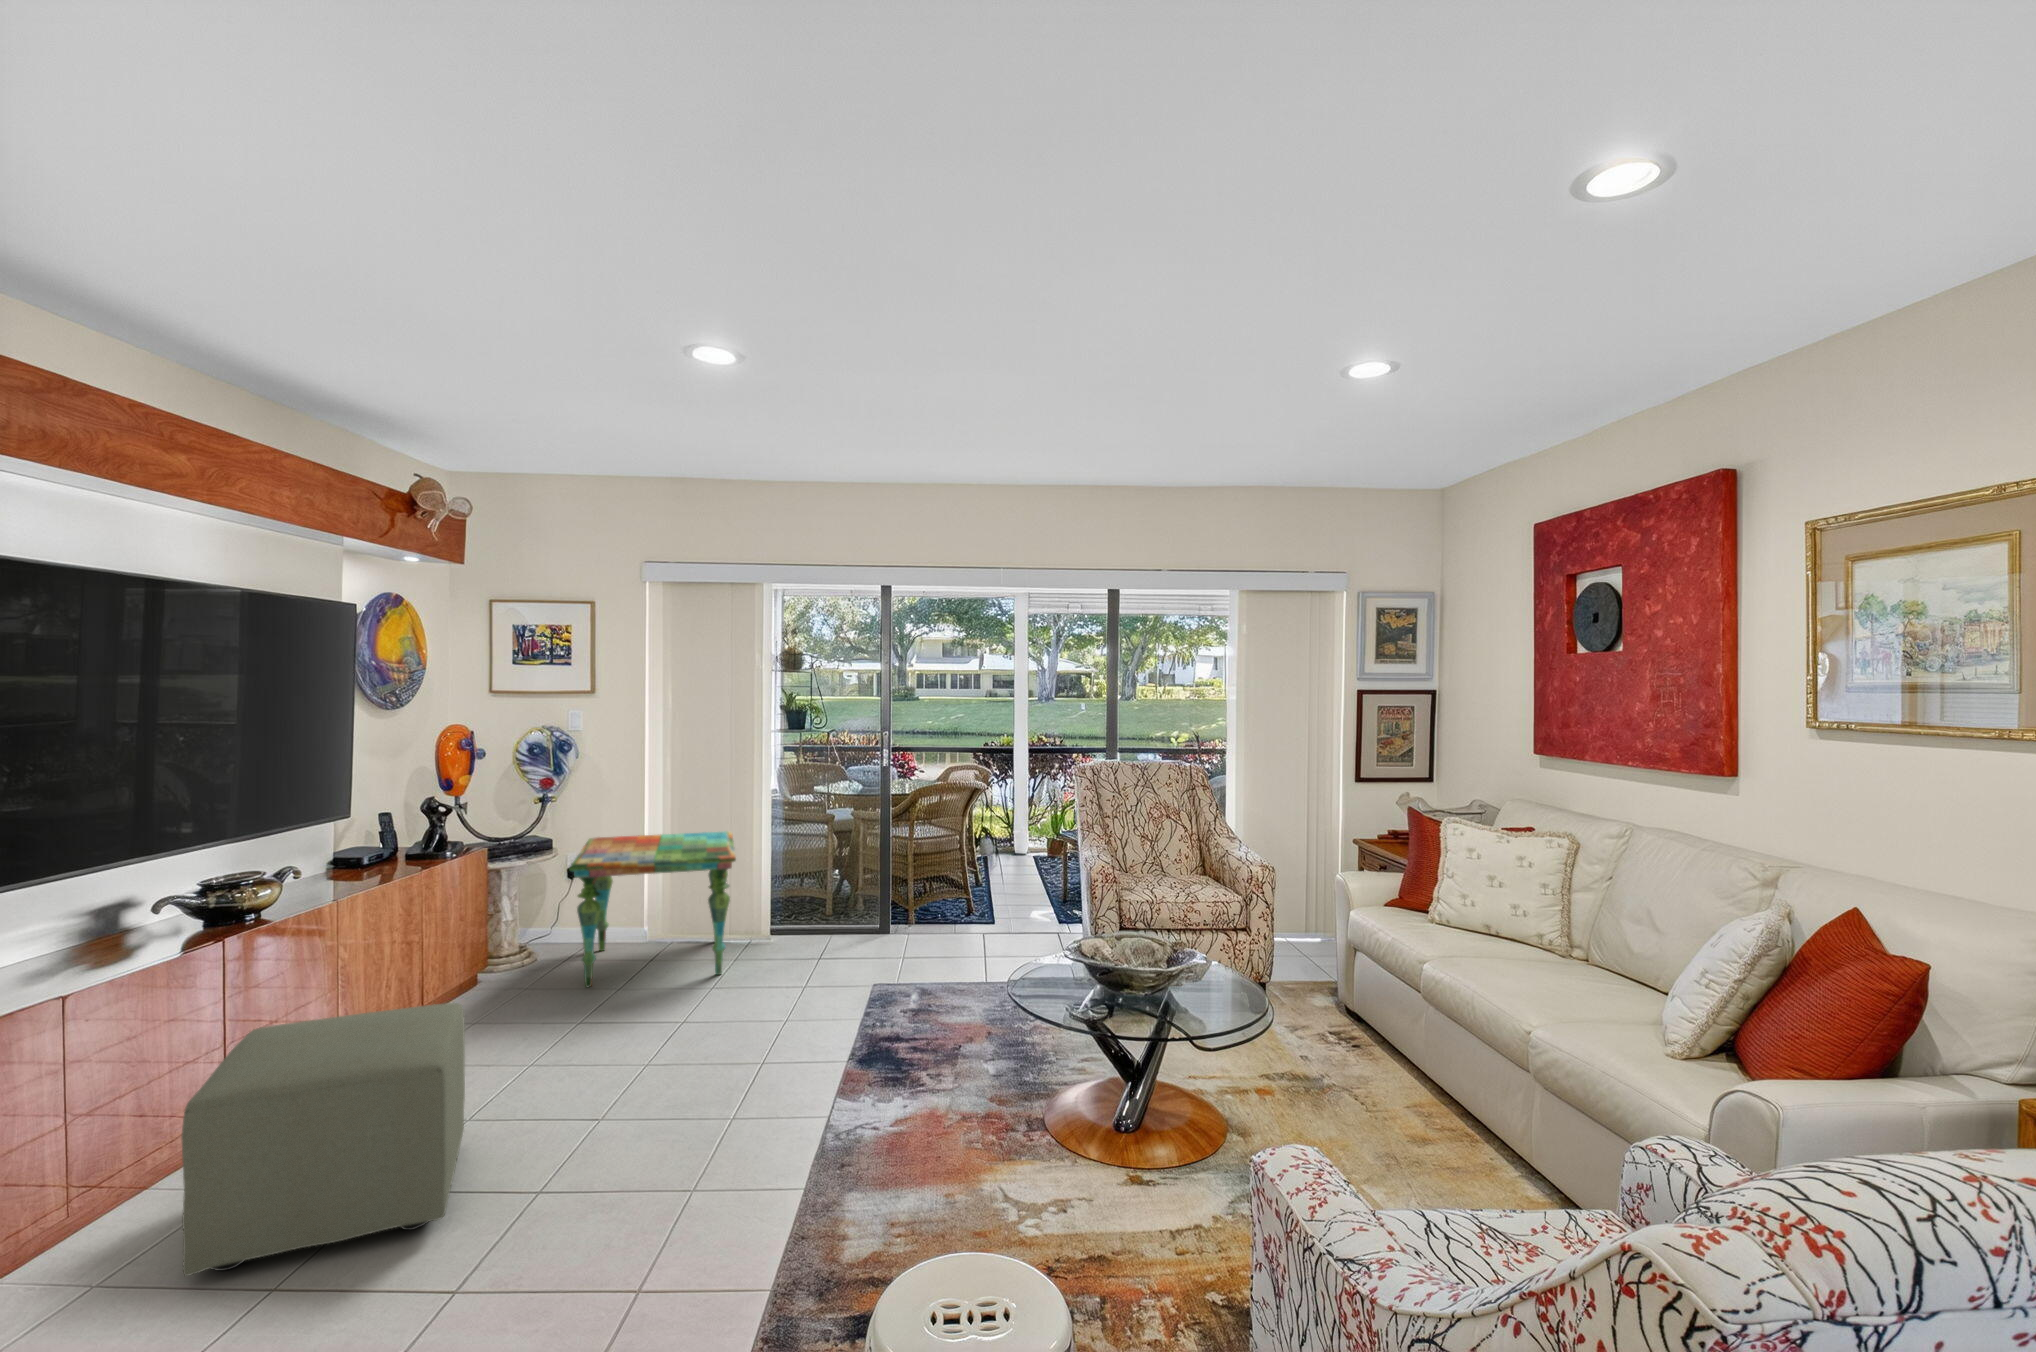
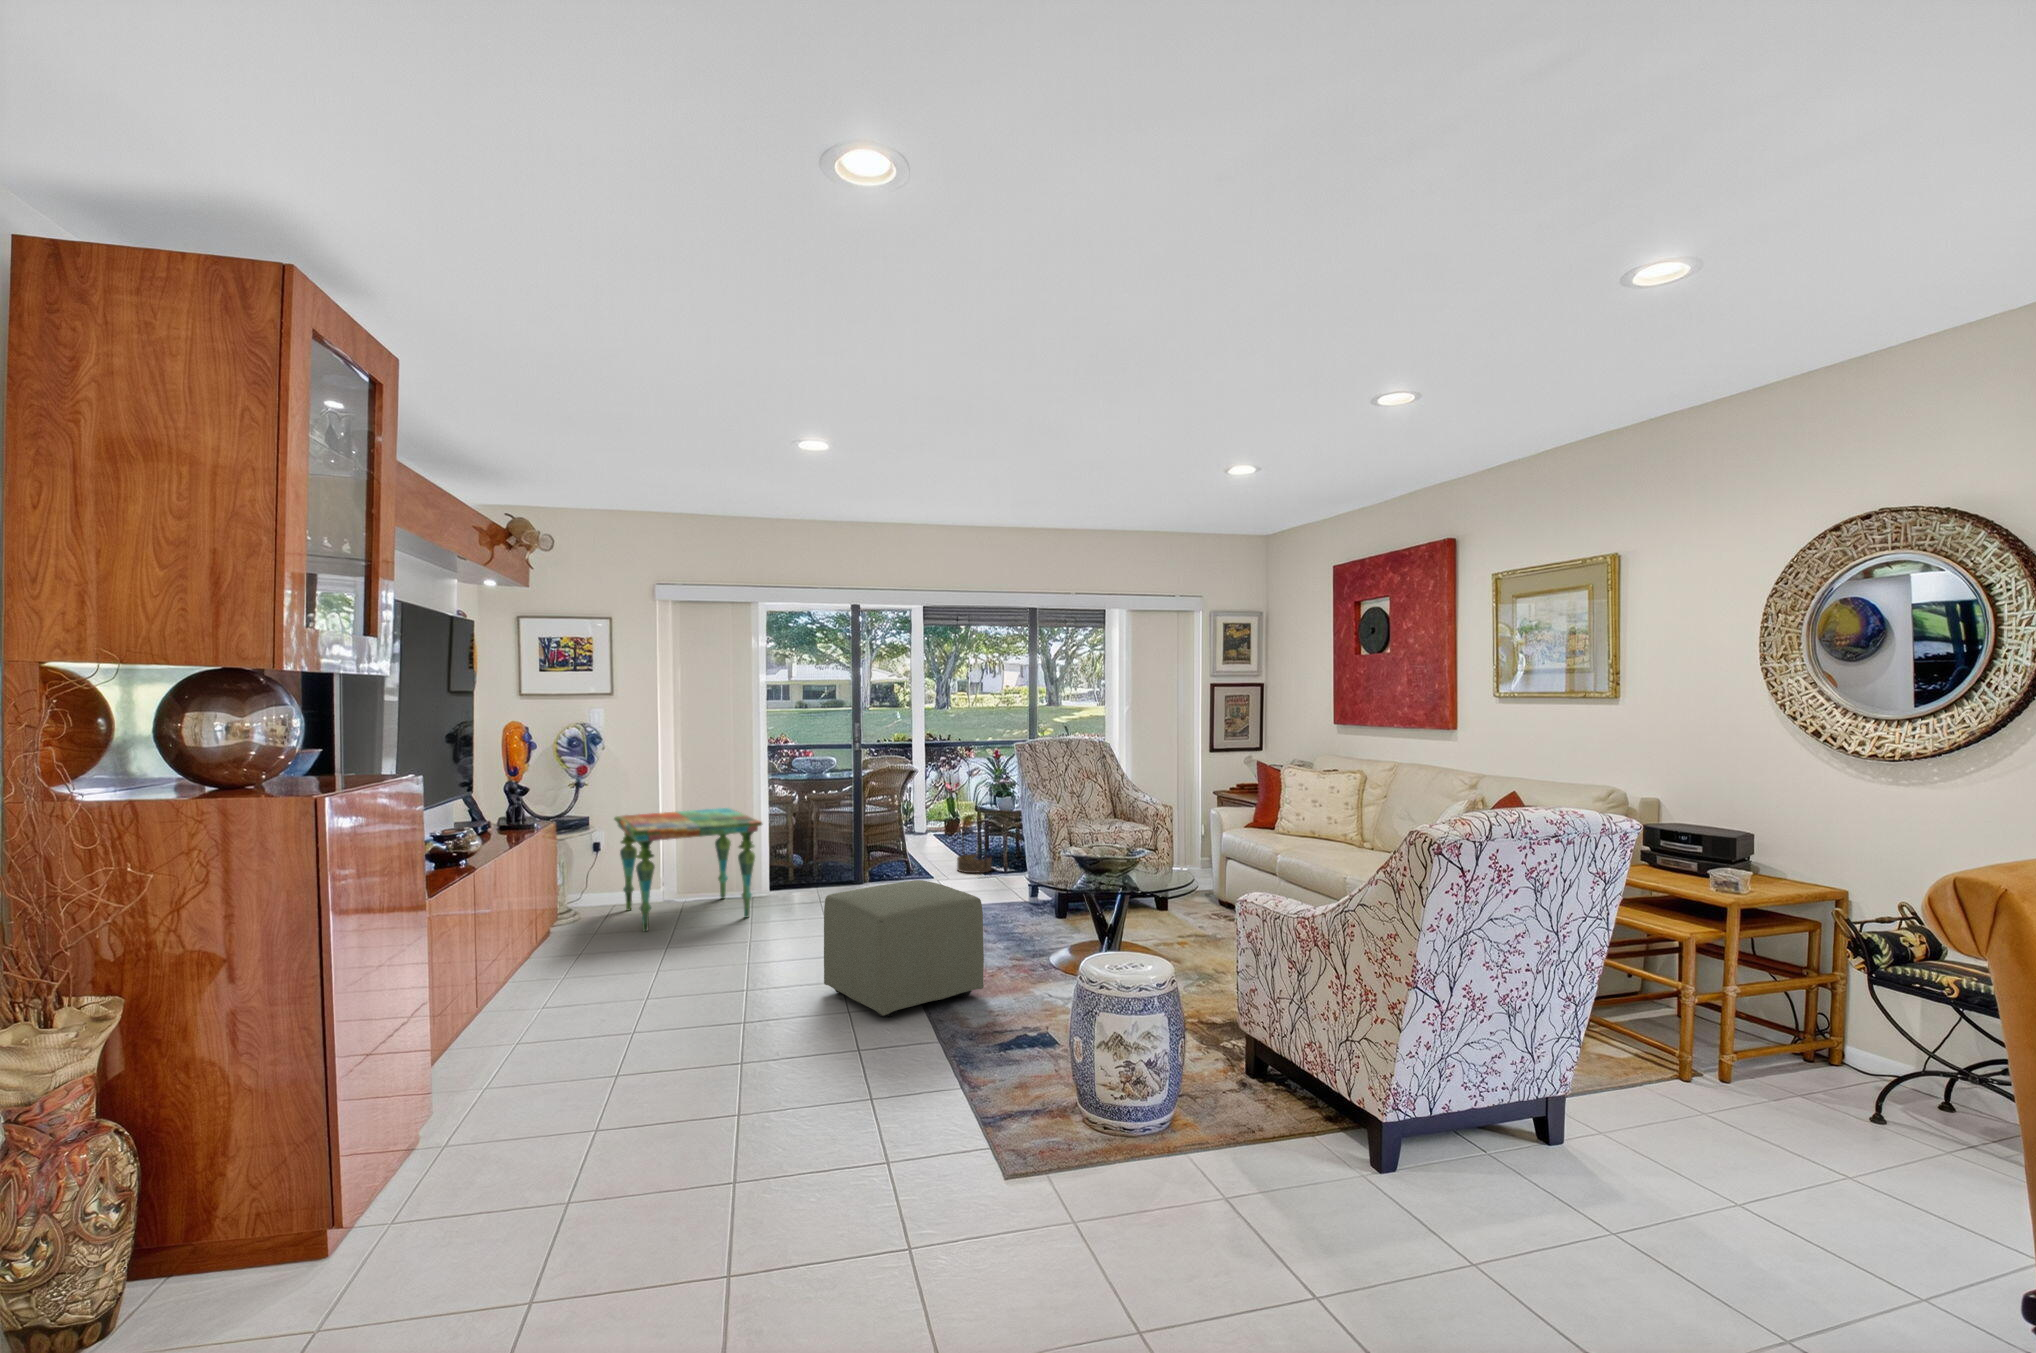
basket: none [1019,849,1064,924] -> present [957,814,992,873]
ottoman: present [181,1003,465,1276] -> present [824,880,984,1017]

